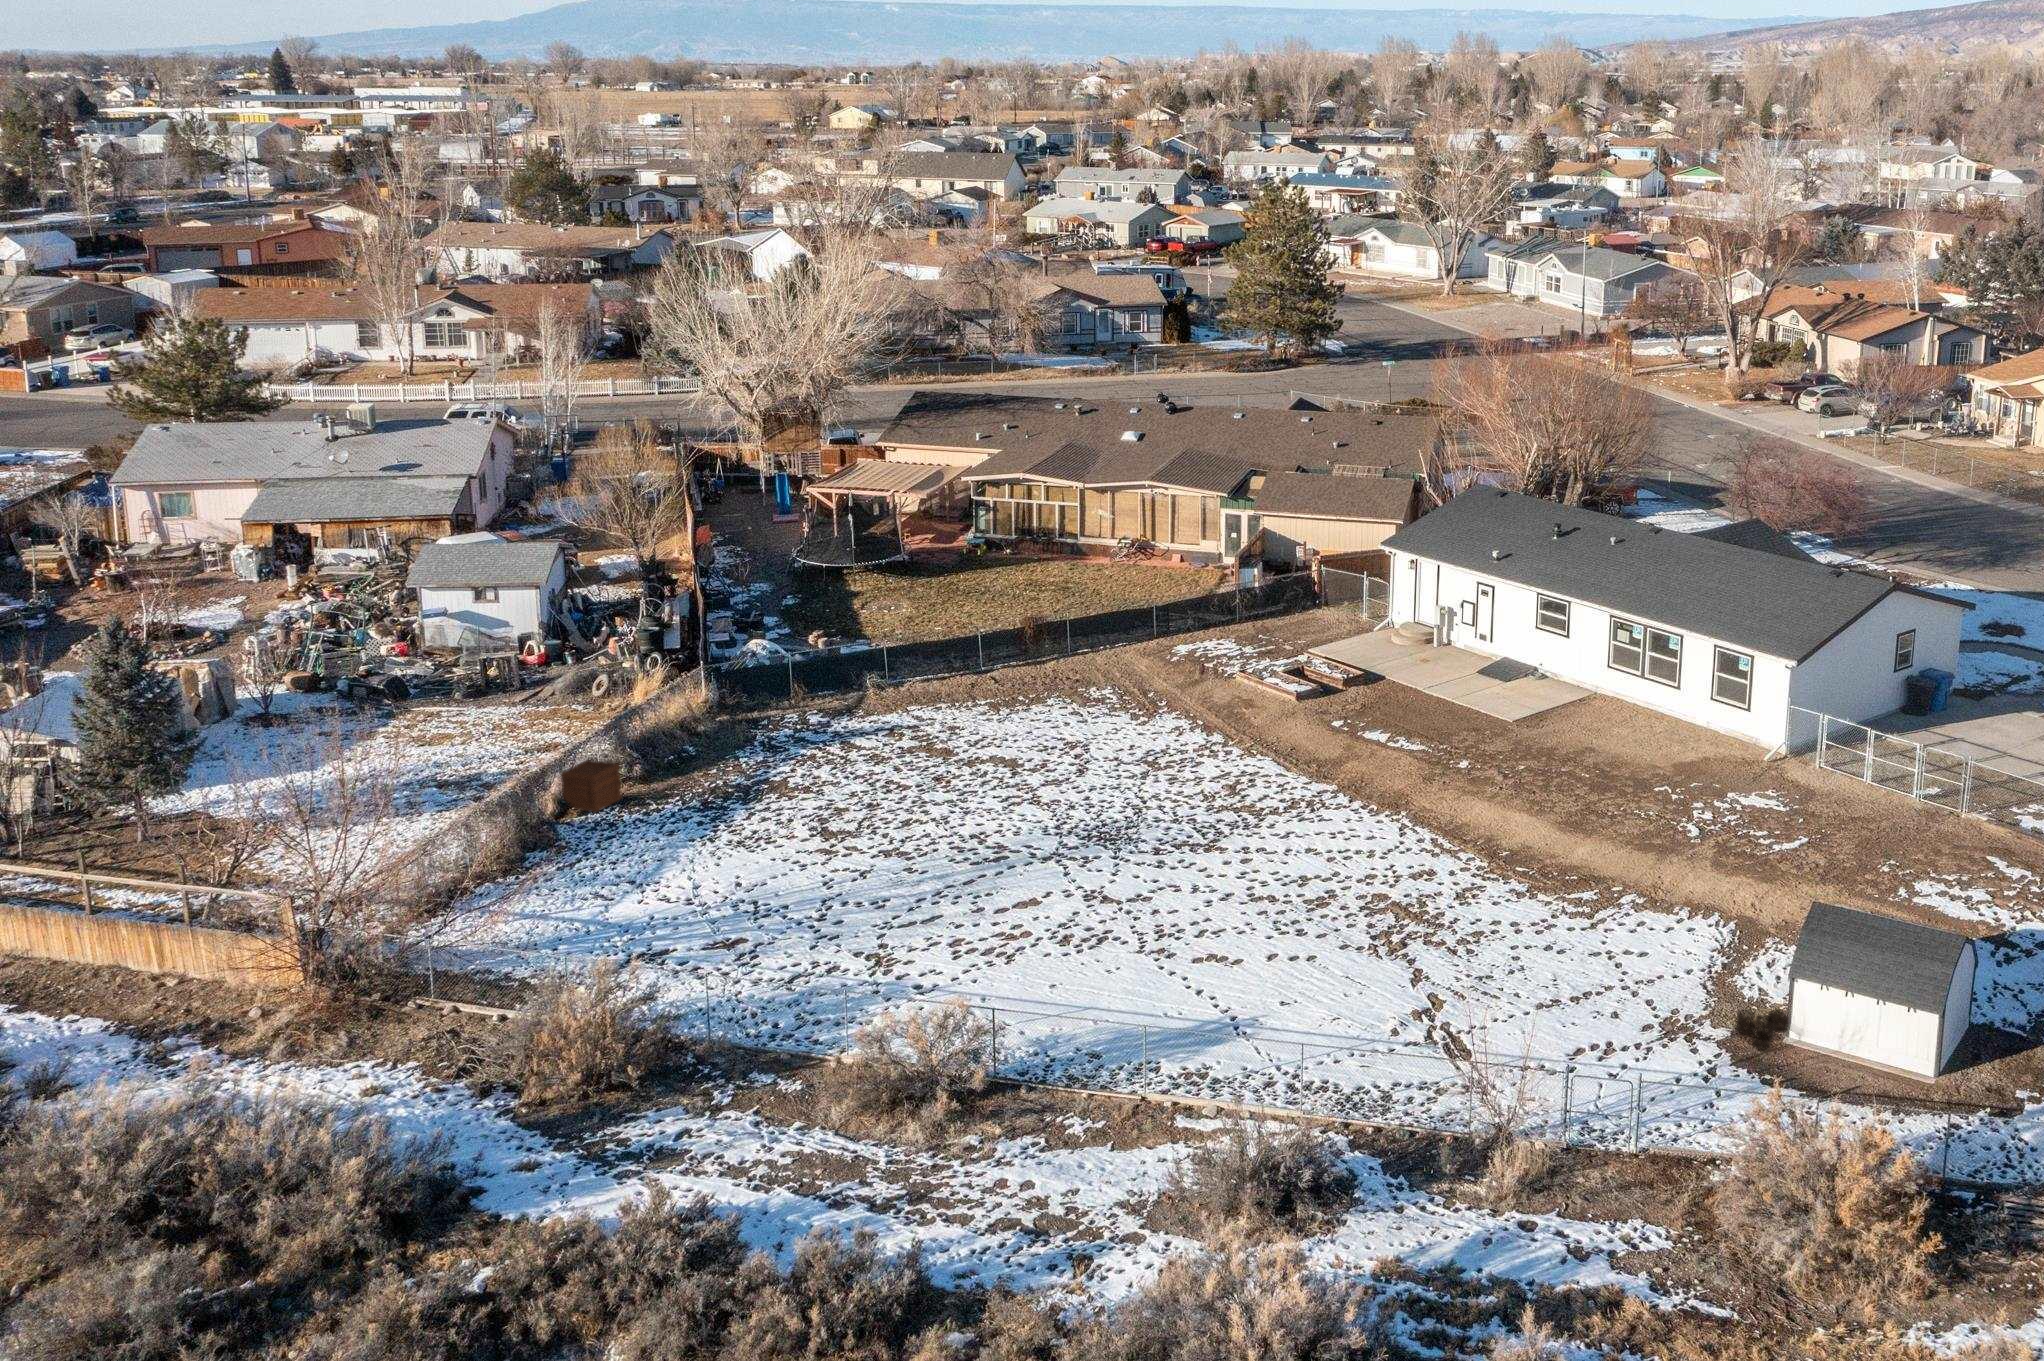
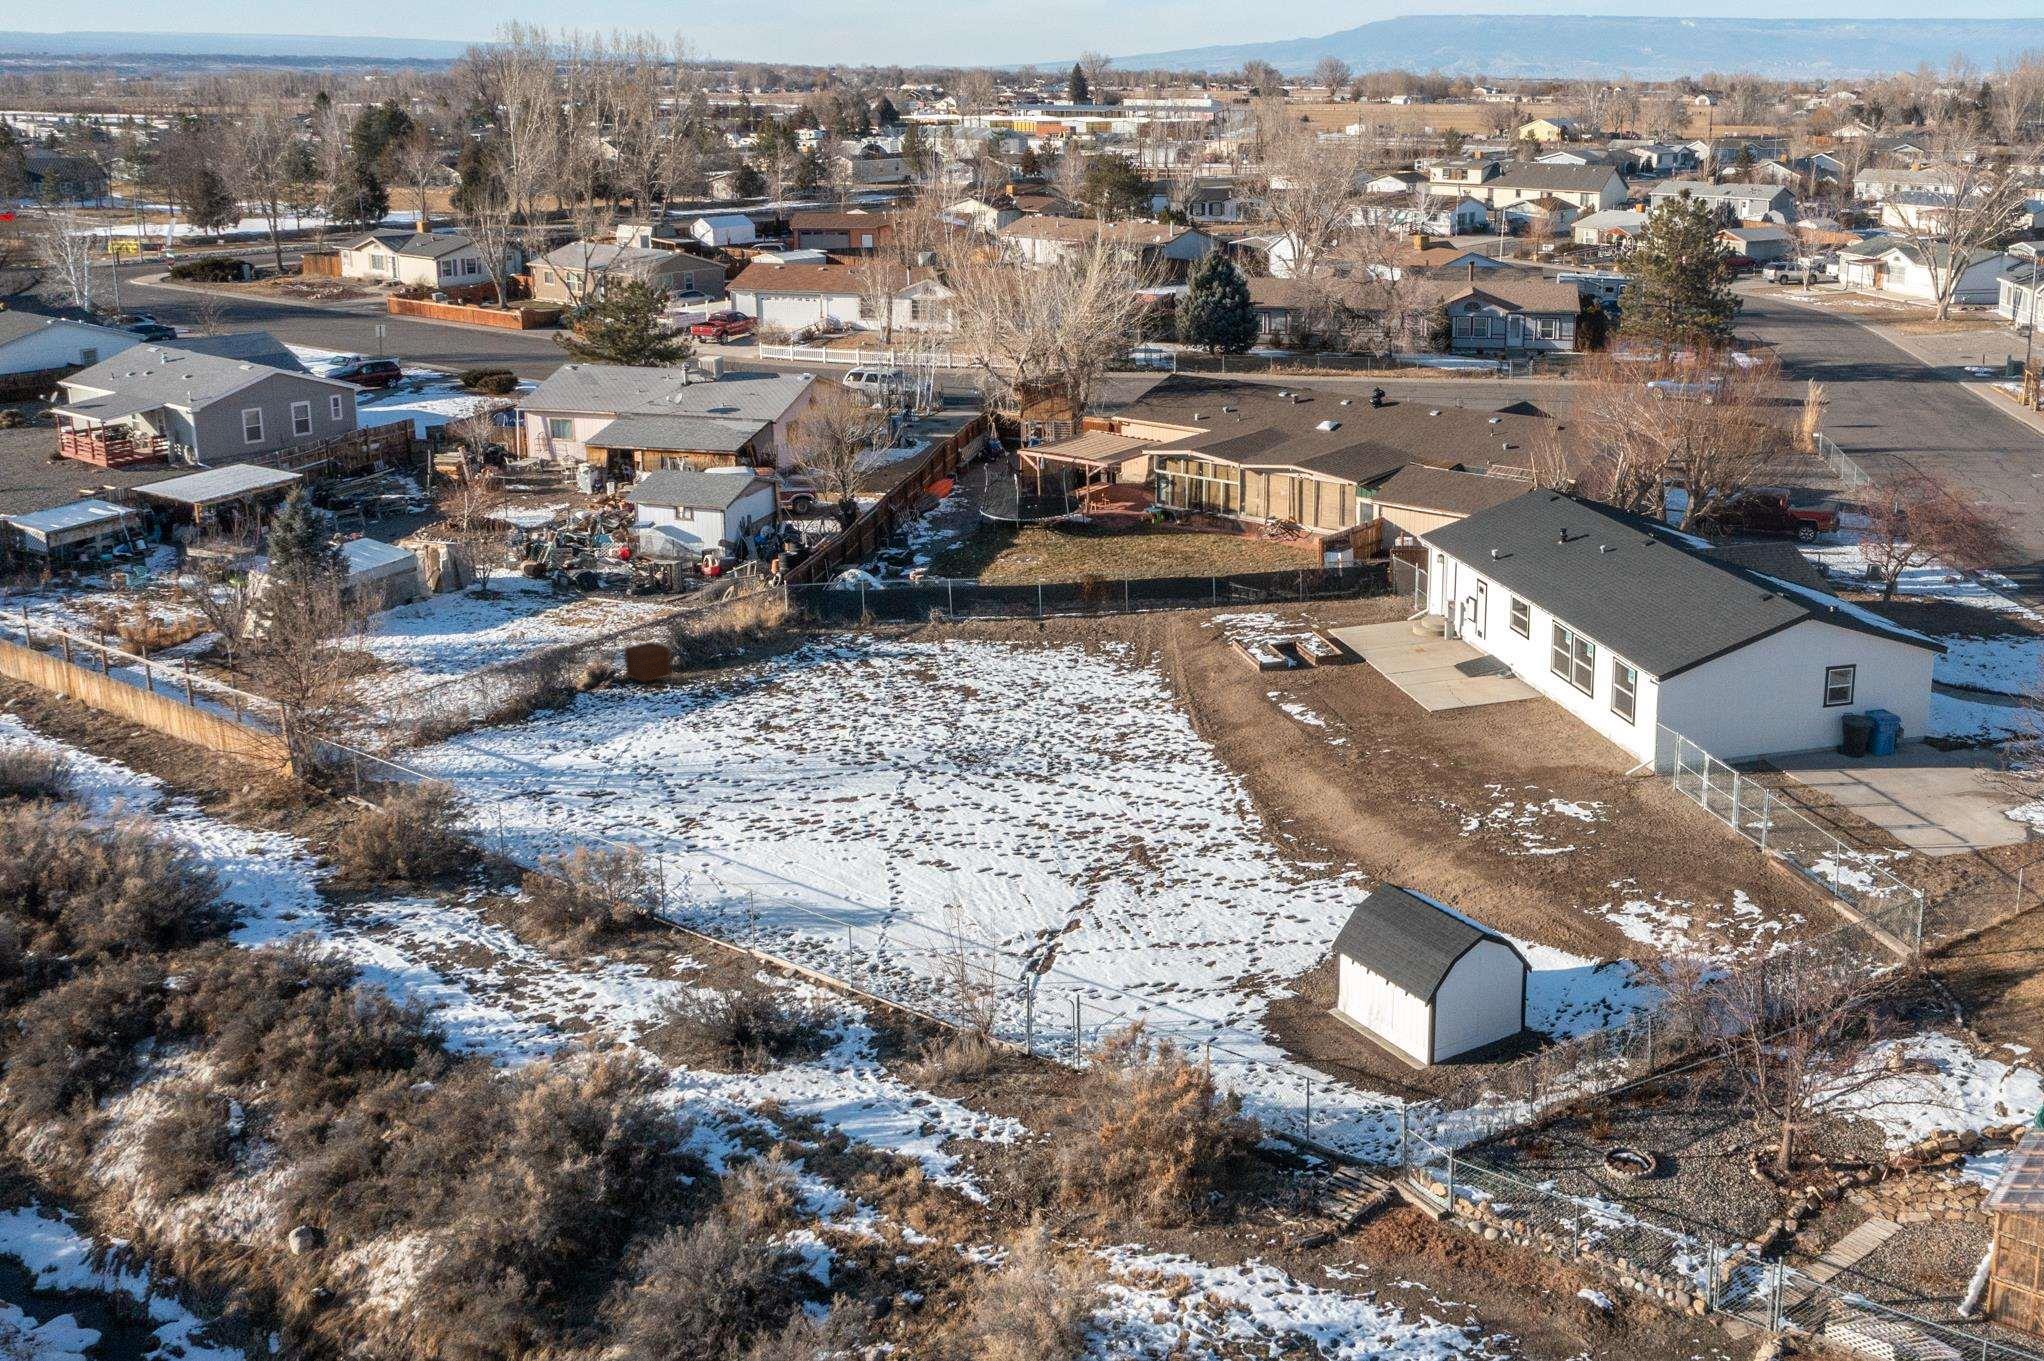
woven basket: present [1736,1009,1789,1050] -> none [1253,934,1303,970]

